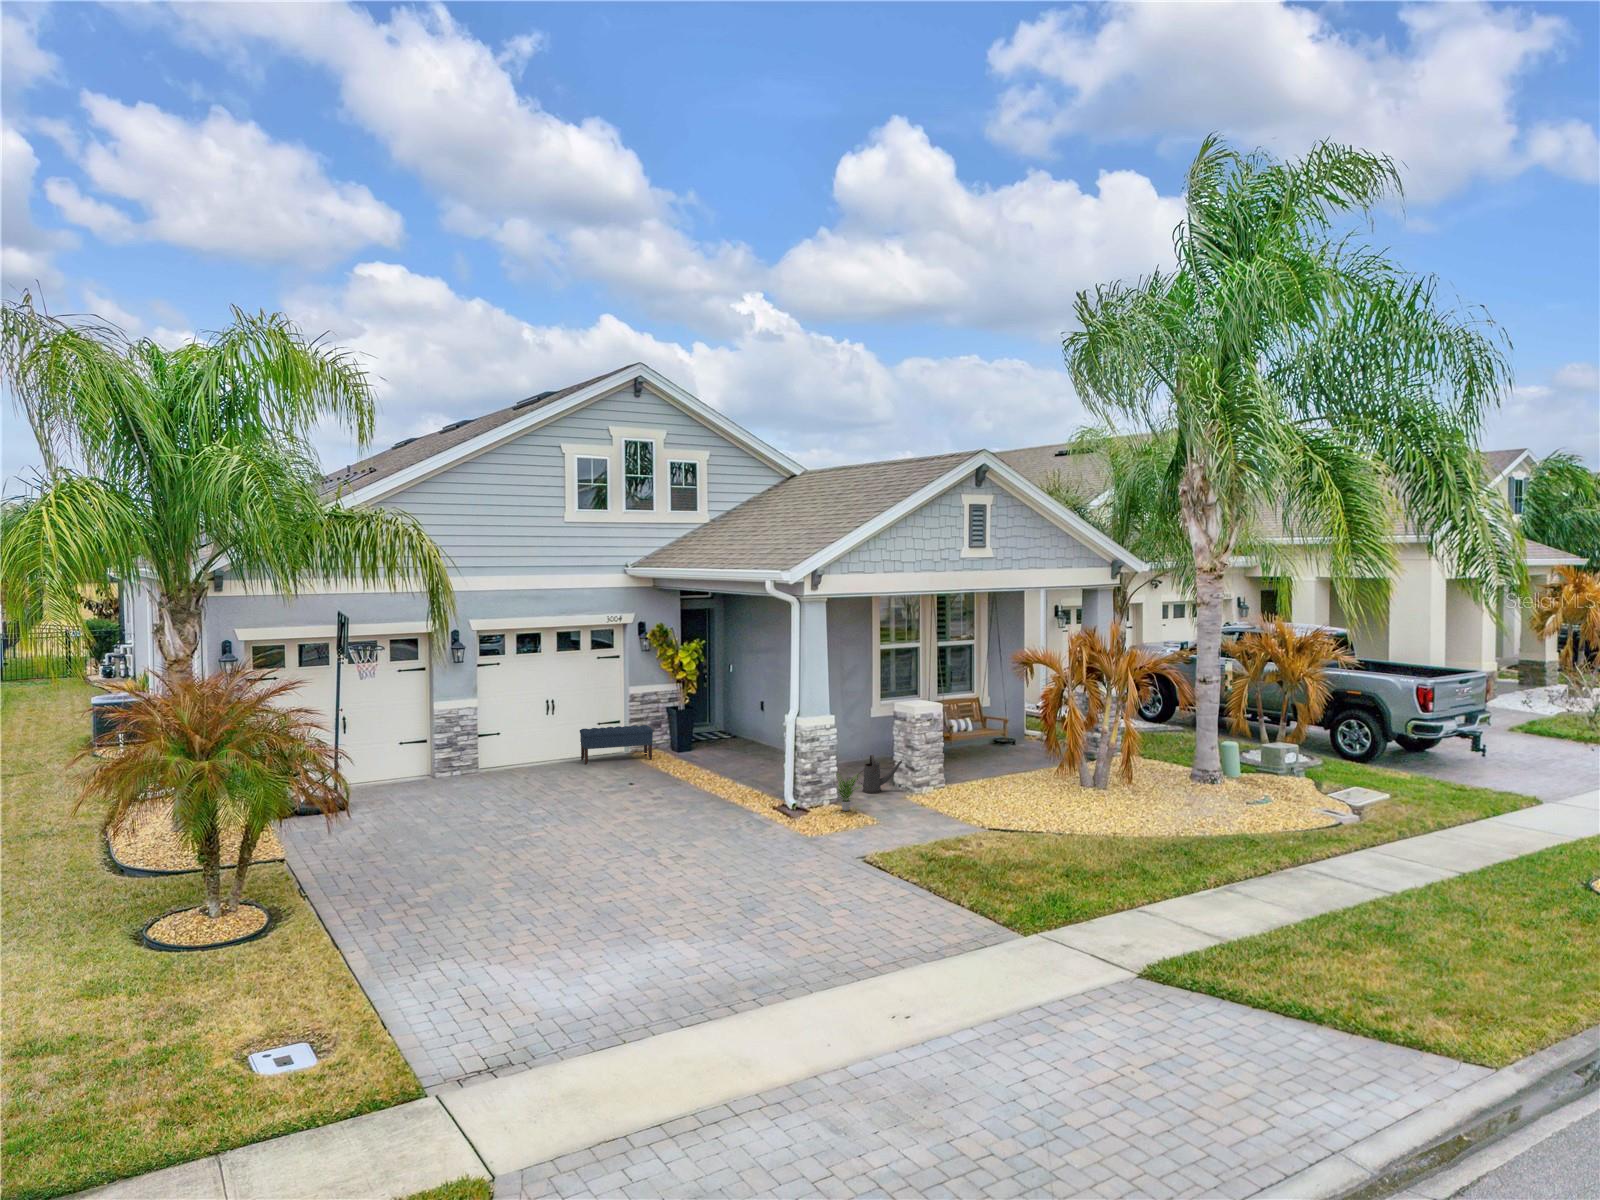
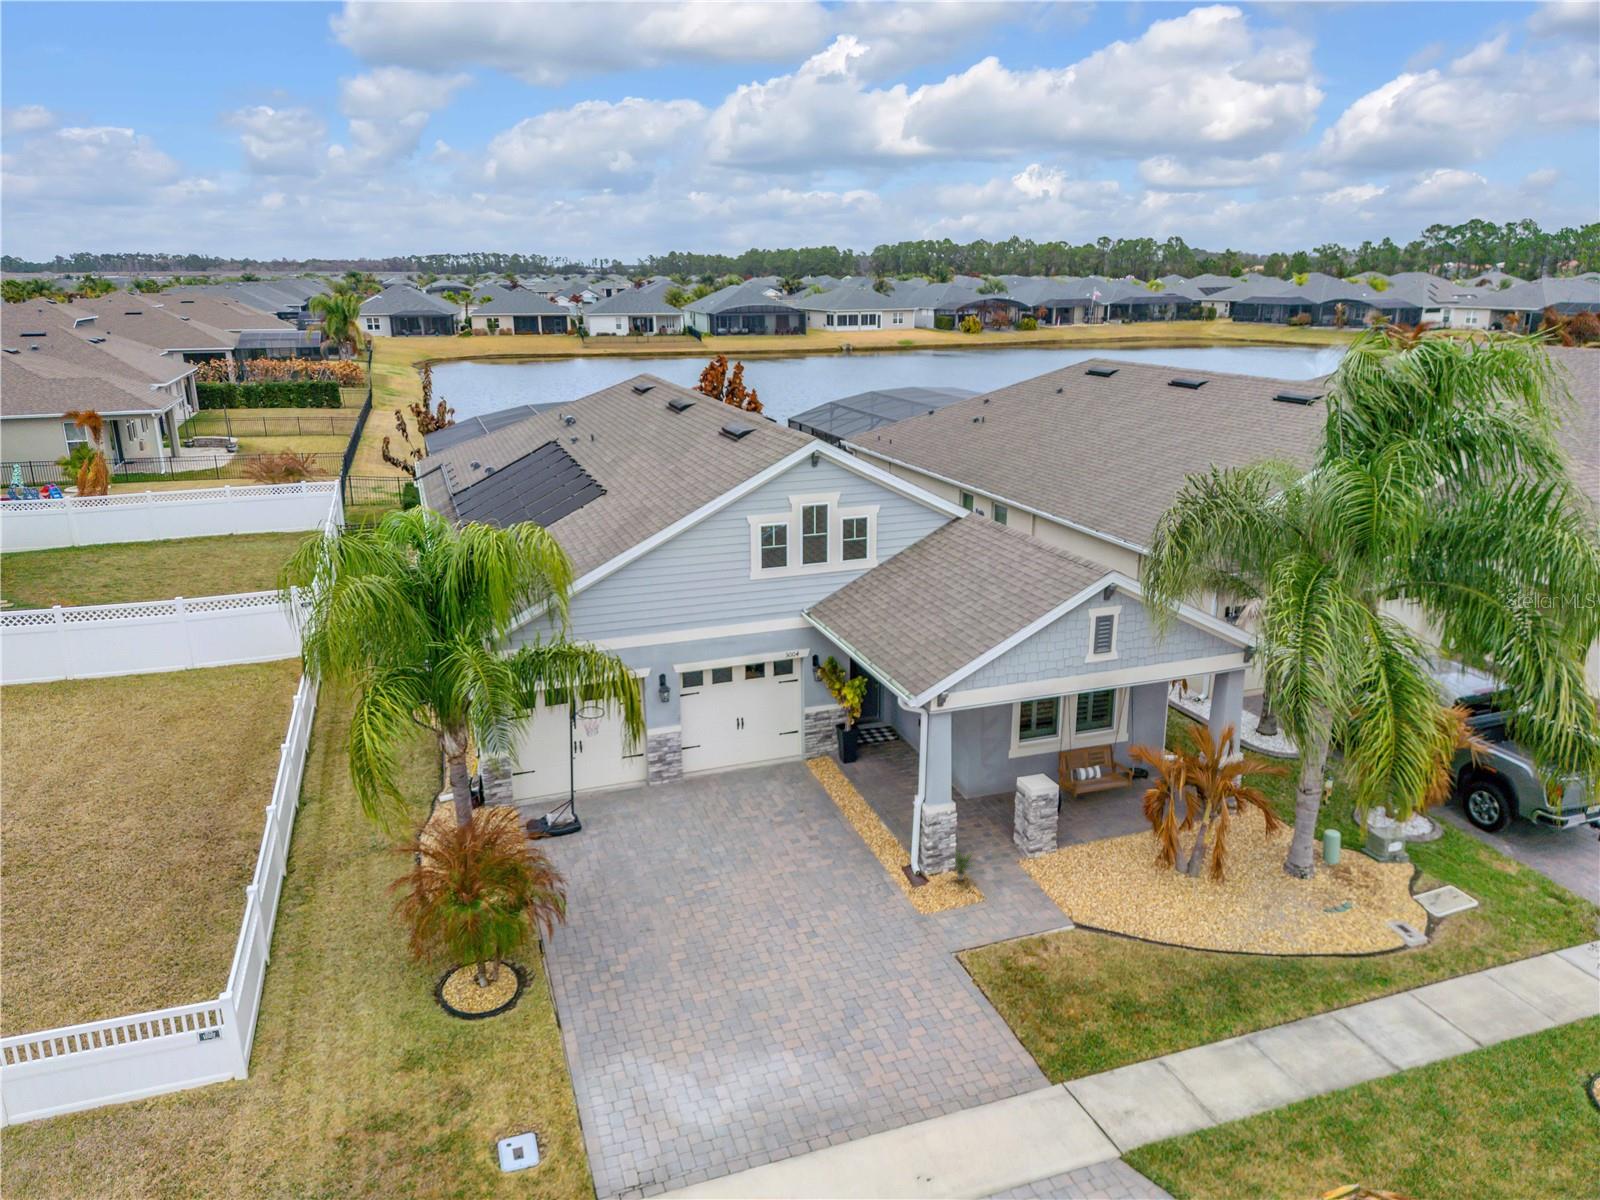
bench: present [580,725,653,764] -> none [764,739,823,773]
watering can: present [857,755,902,793] -> none [979,820,1018,853]

